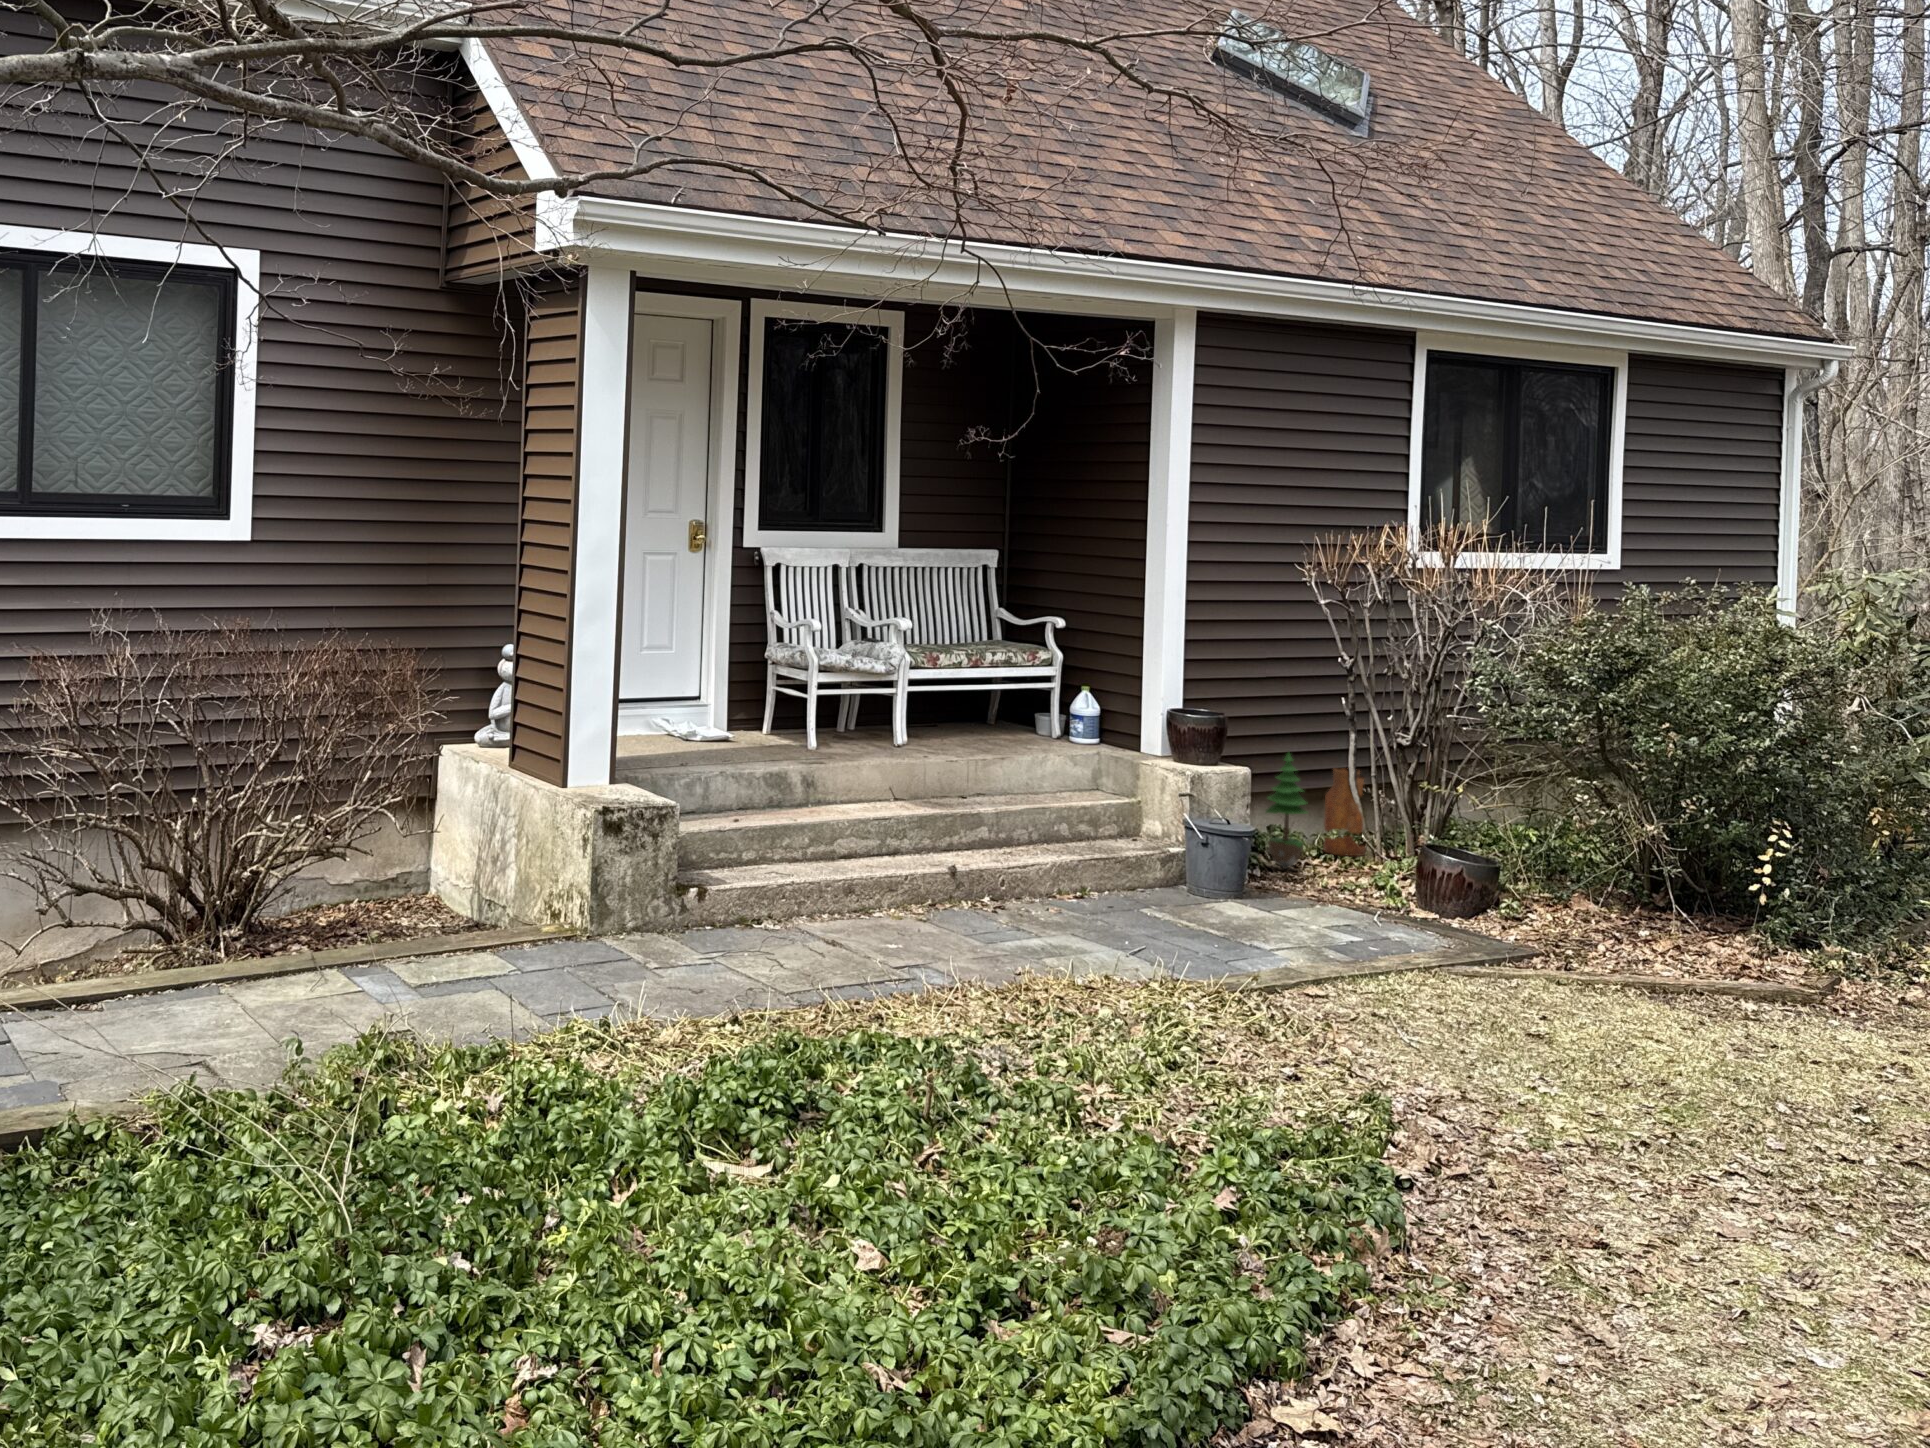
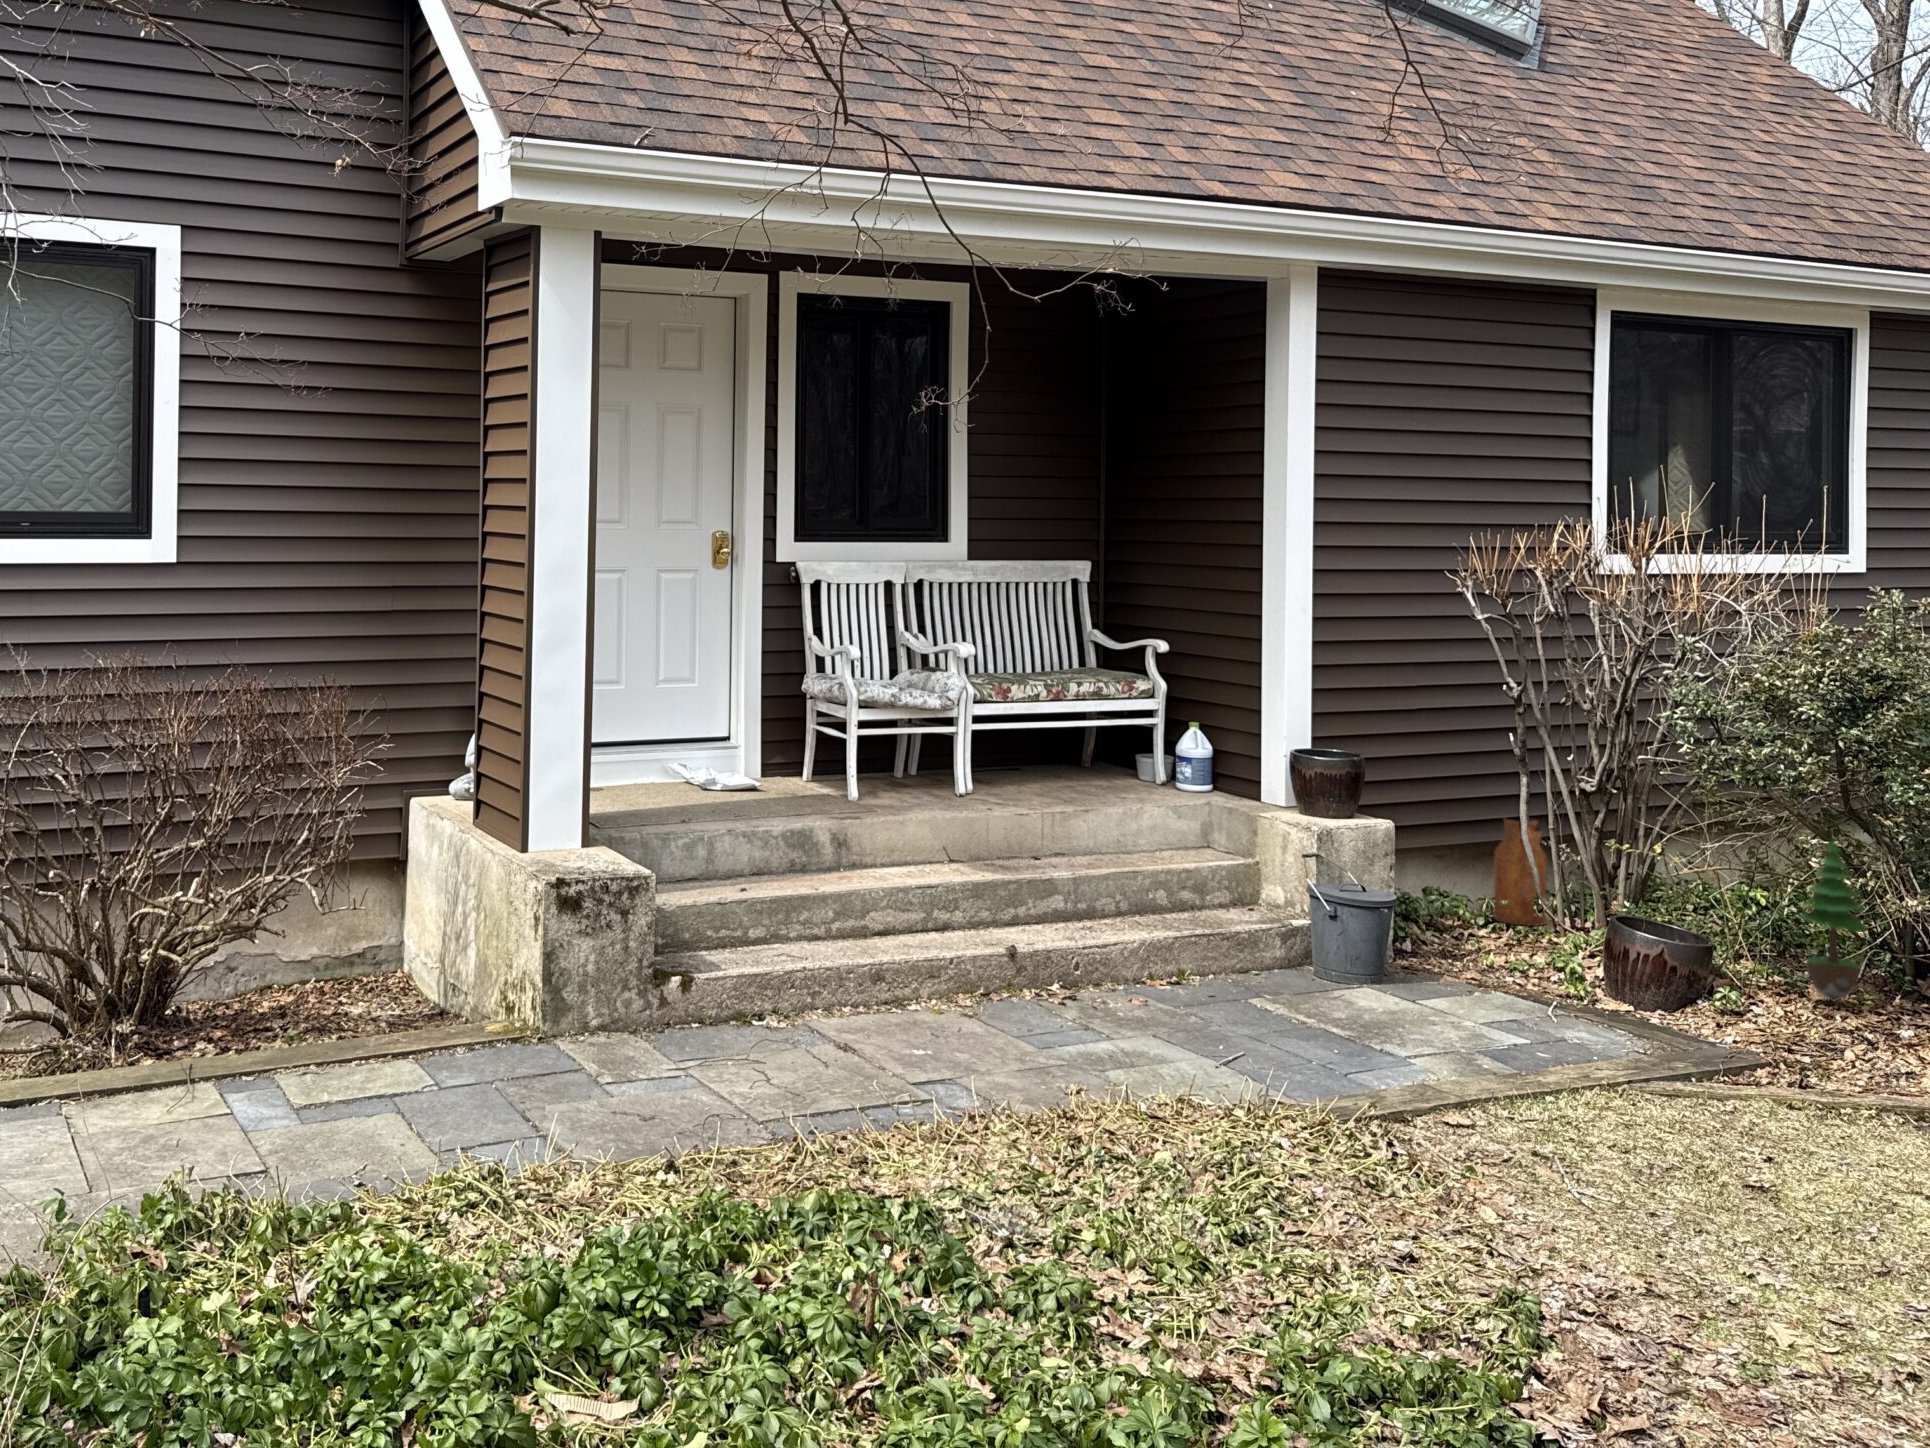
potted tree: present [1266,753,1307,869] -> present [1800,839,1866,1002]

